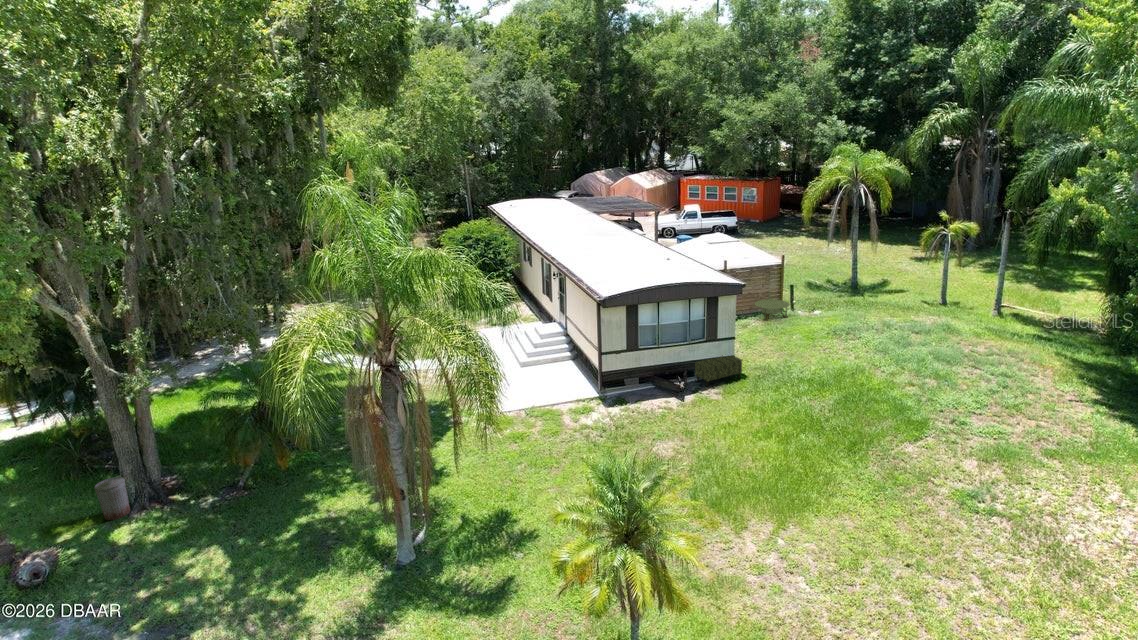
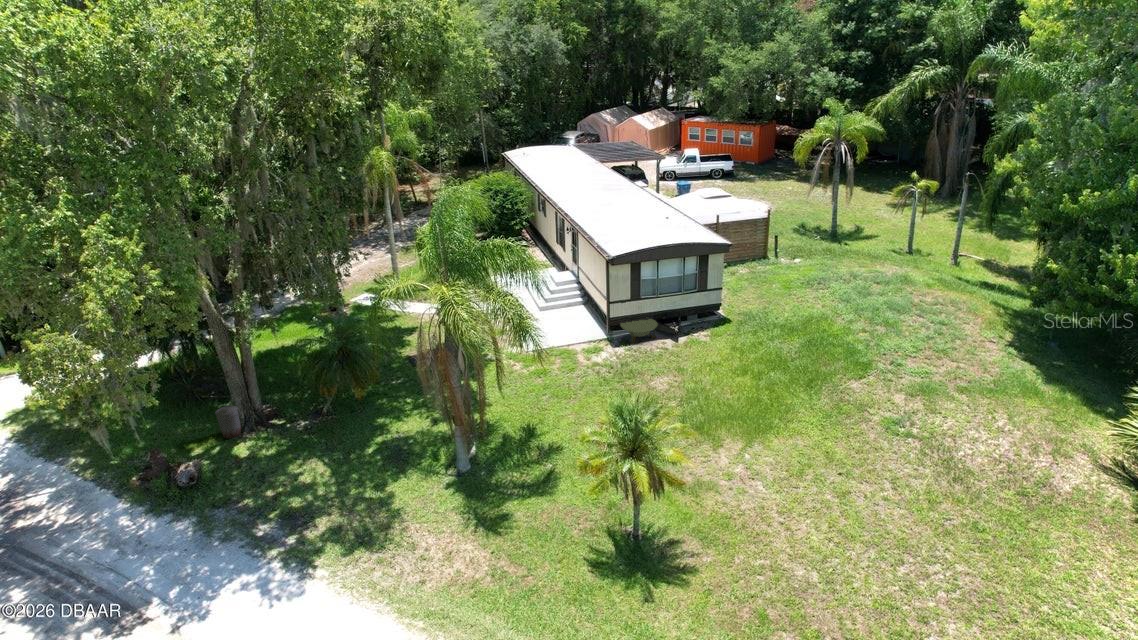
round table: present [755,299,790,321] -> present [620,319,658,345]
bench: present [695,355,742,386] -> none [688,302,727,330]

